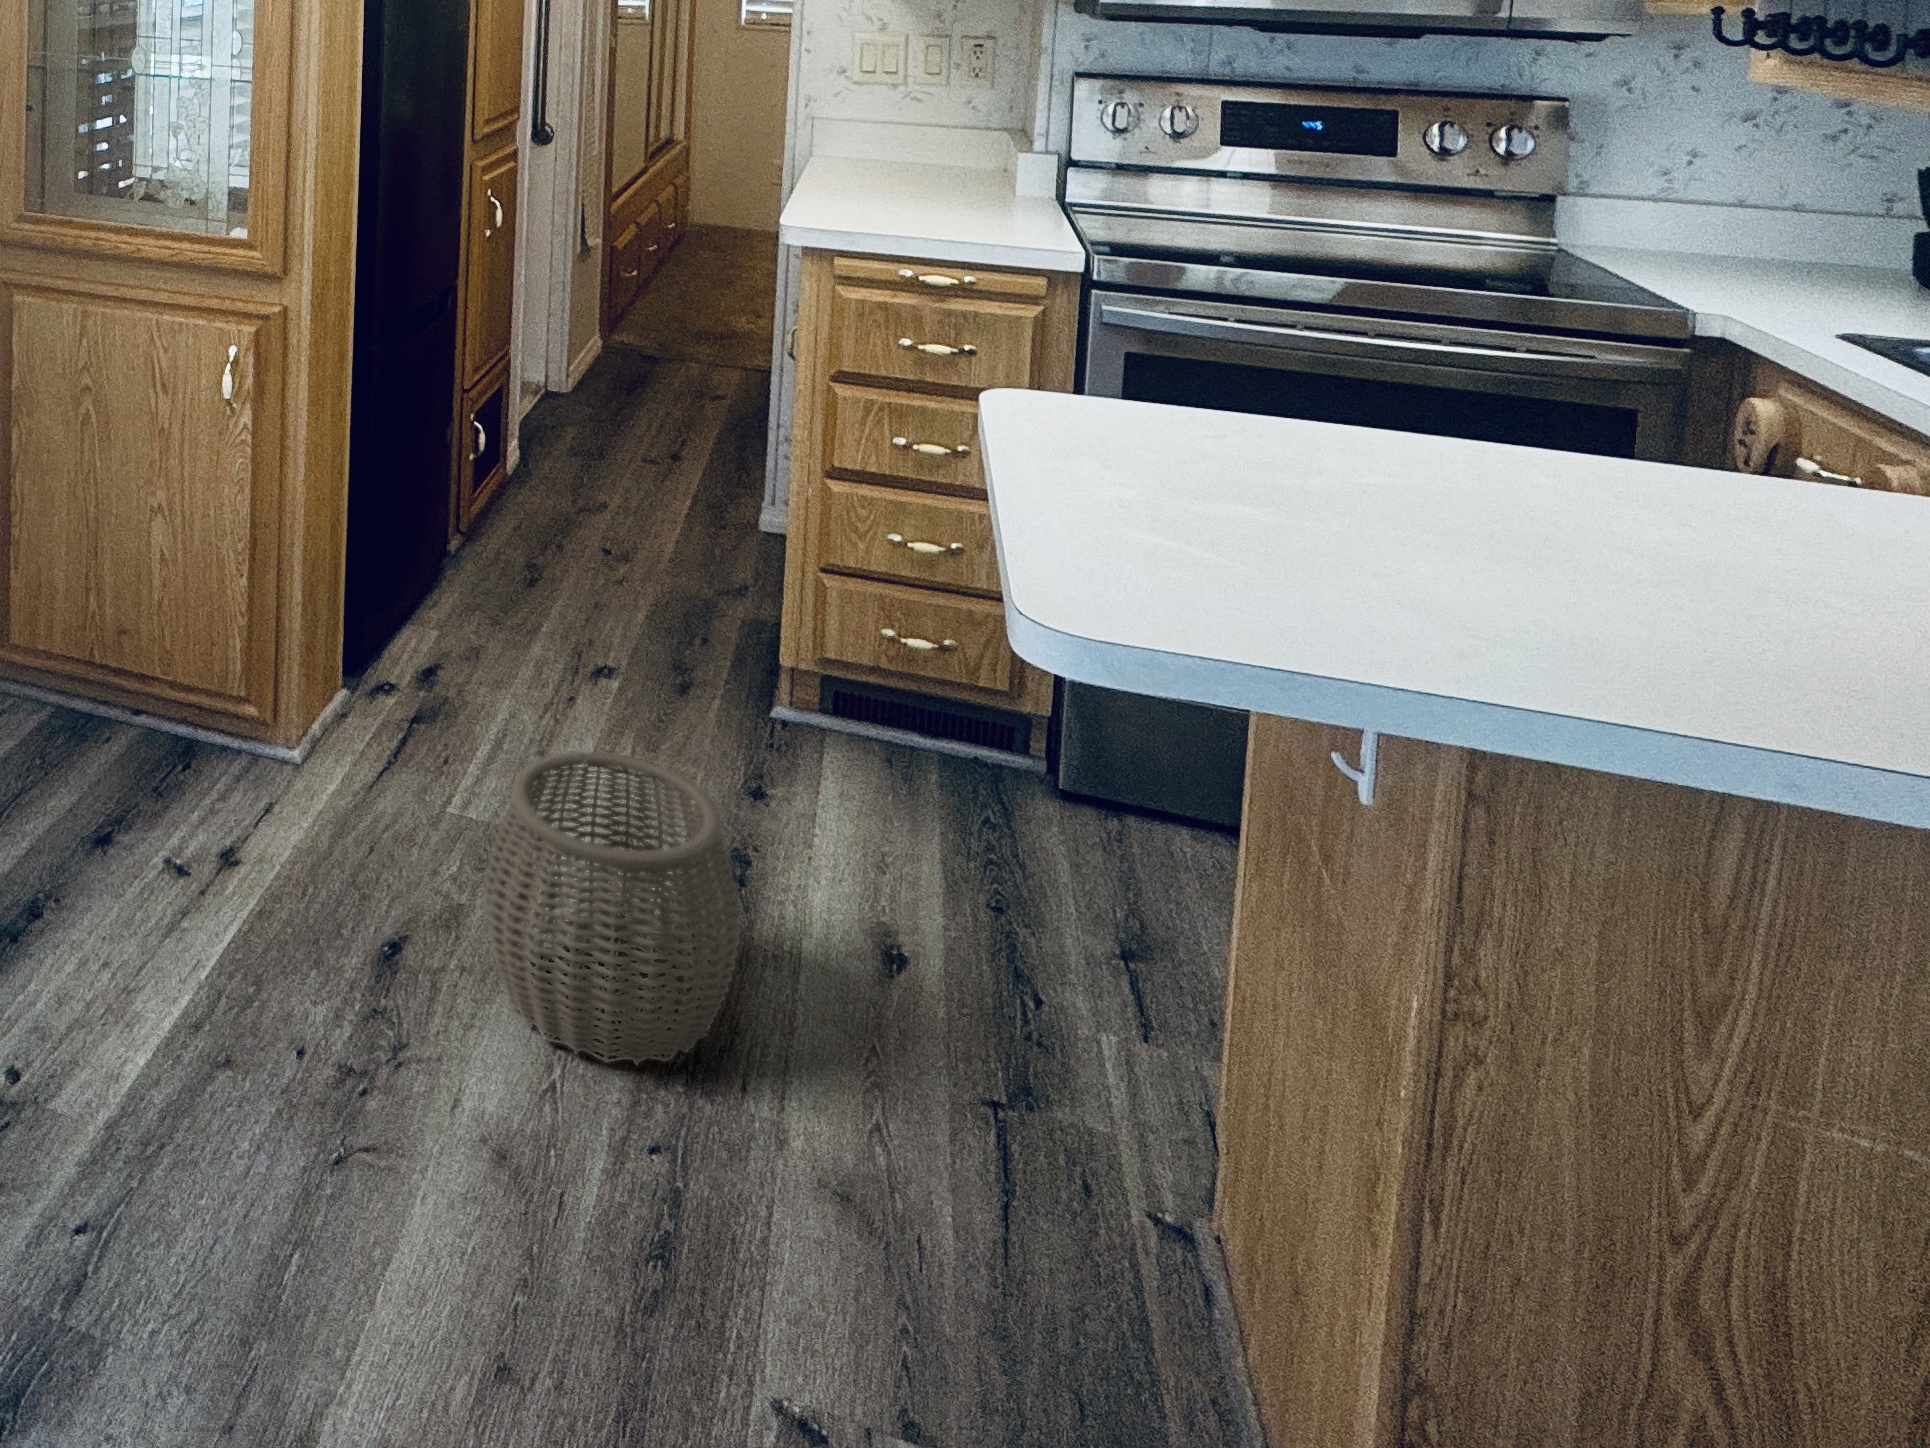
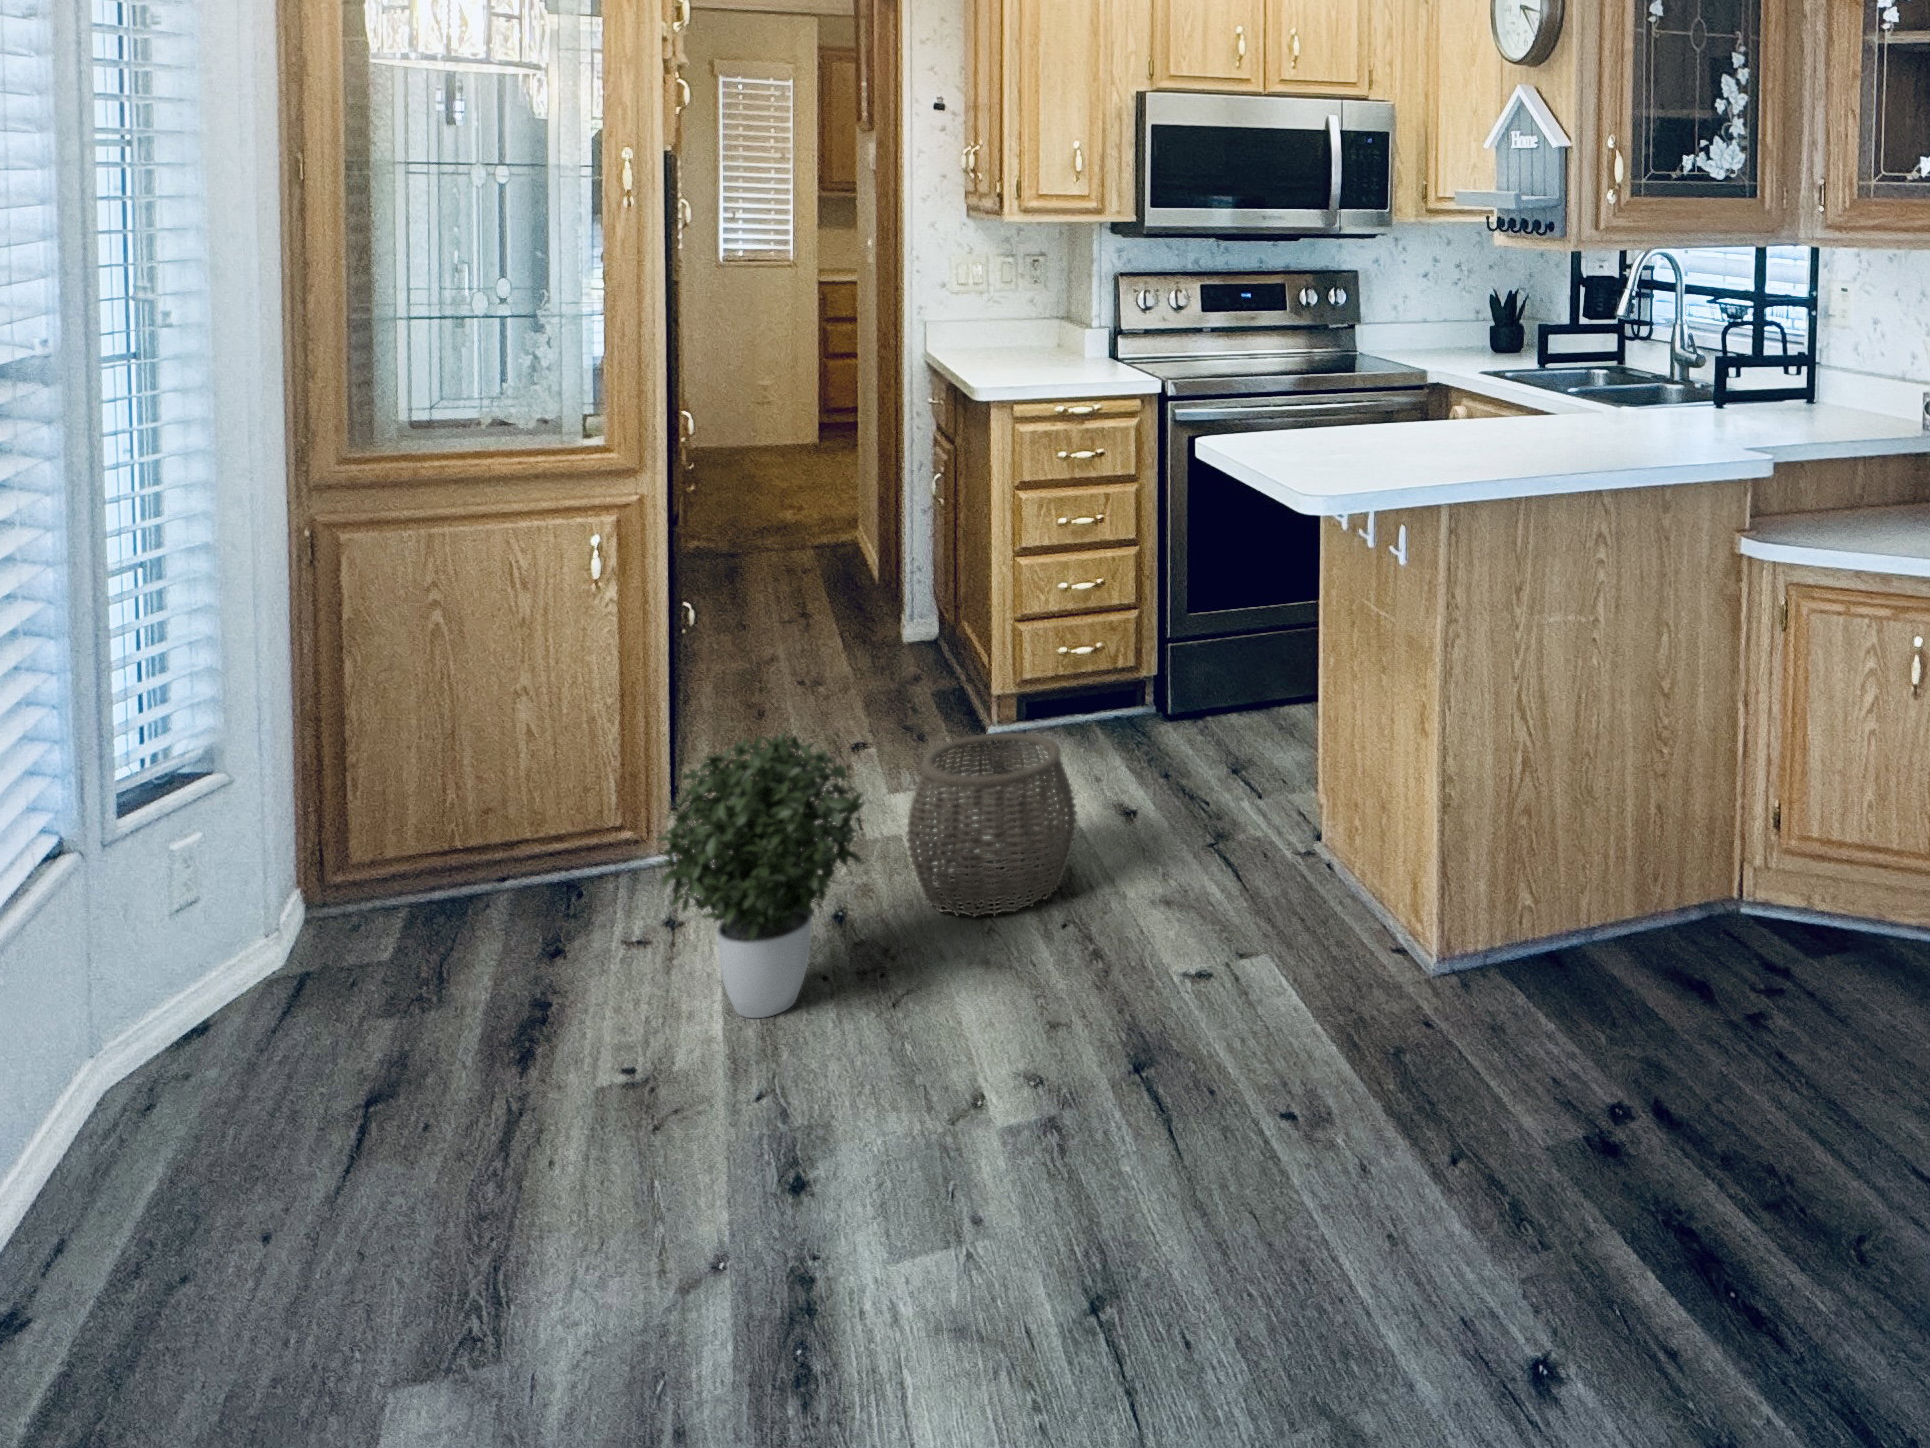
potted plant: none [97,673,364,1072] -> present [657,732,865,1018]

